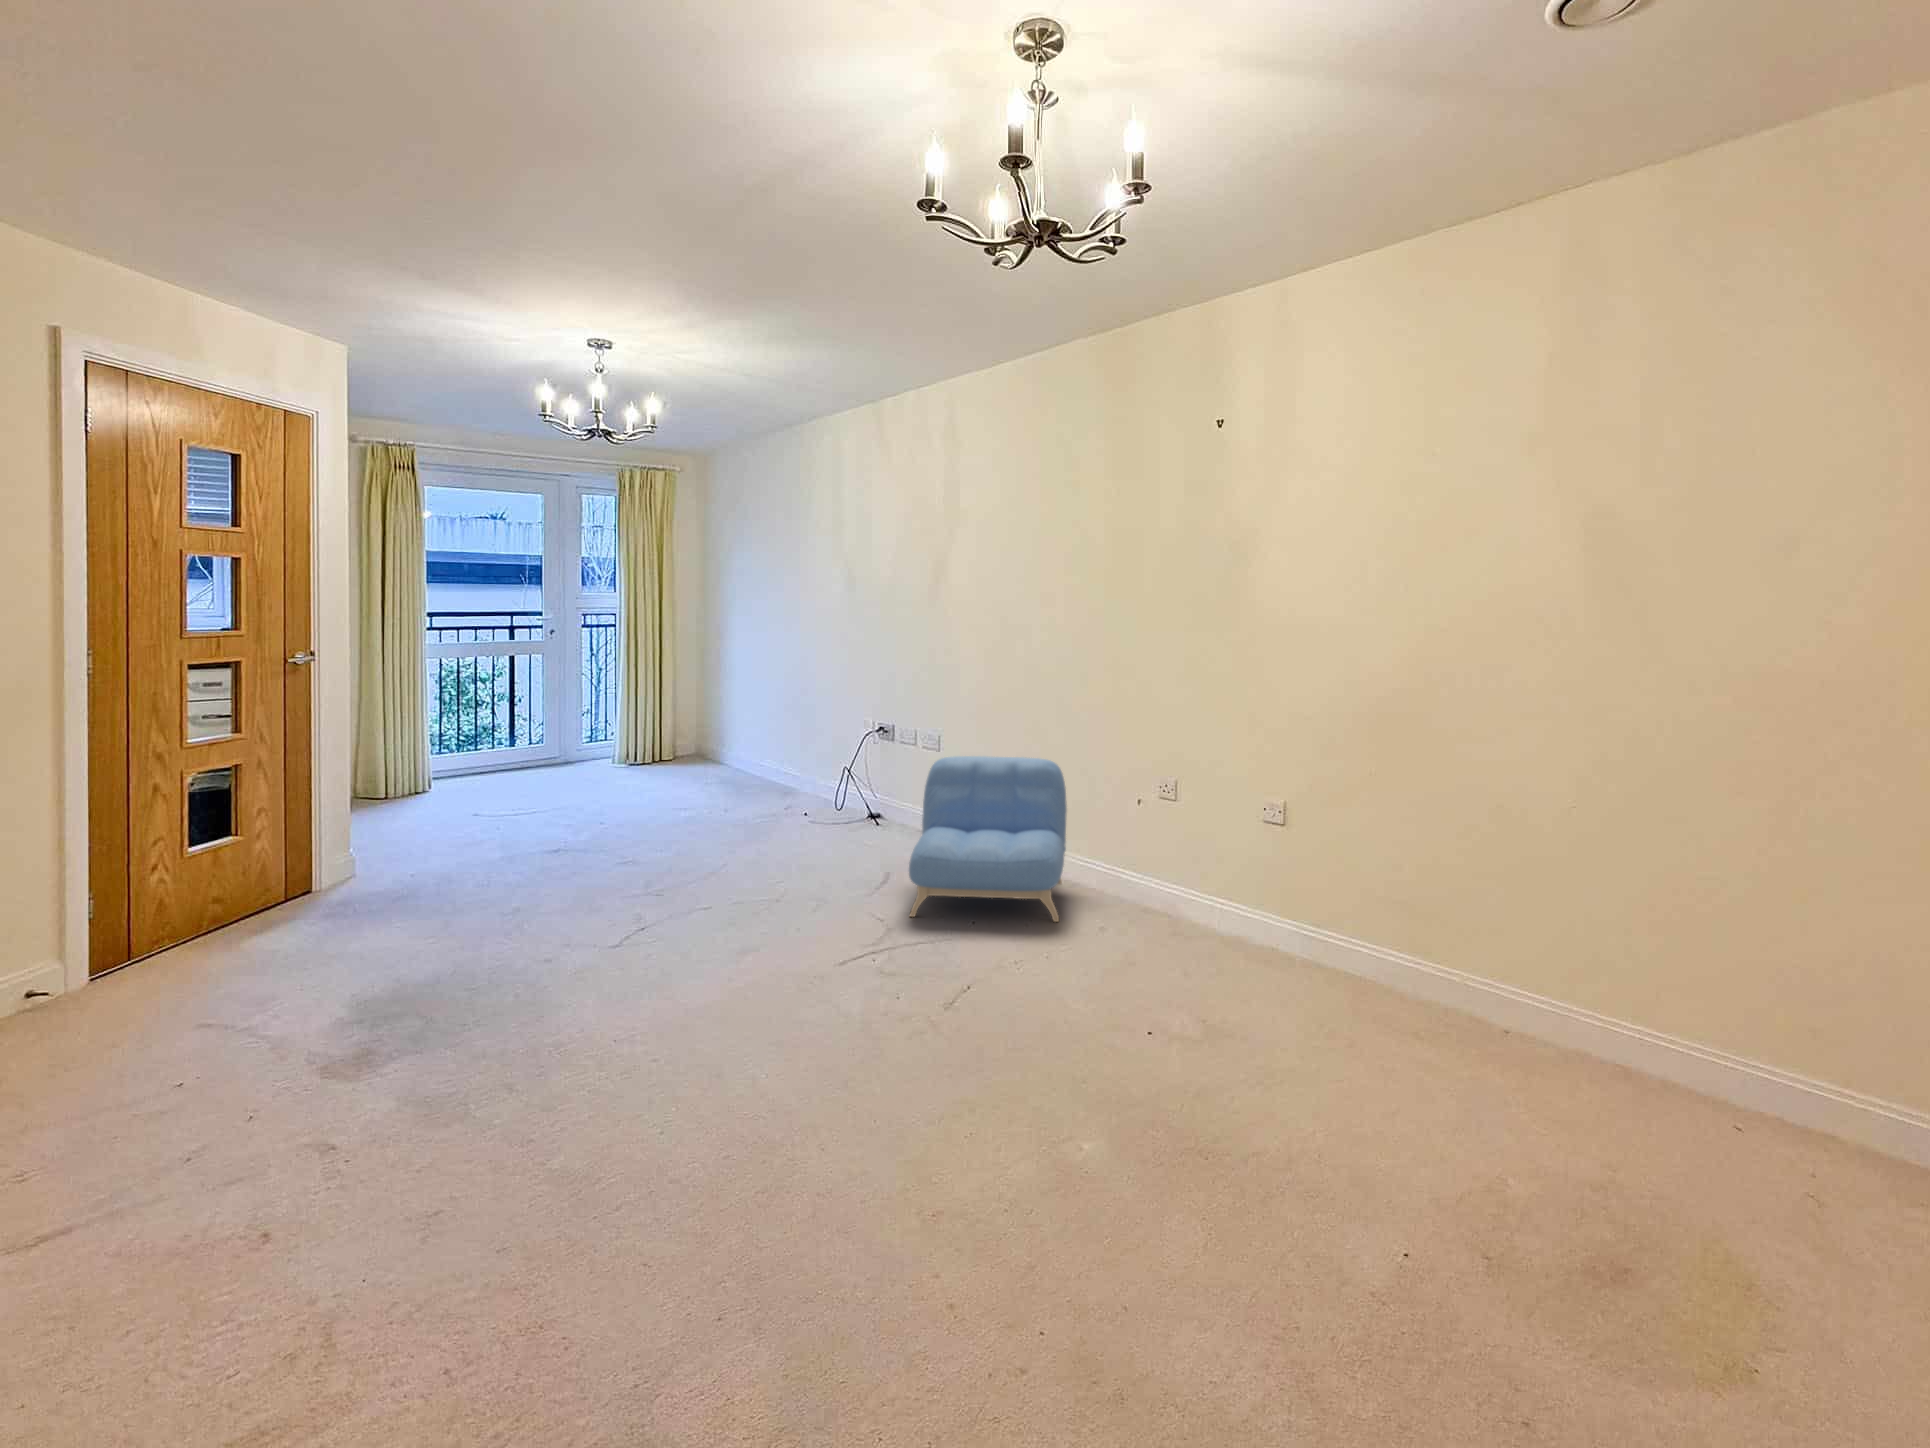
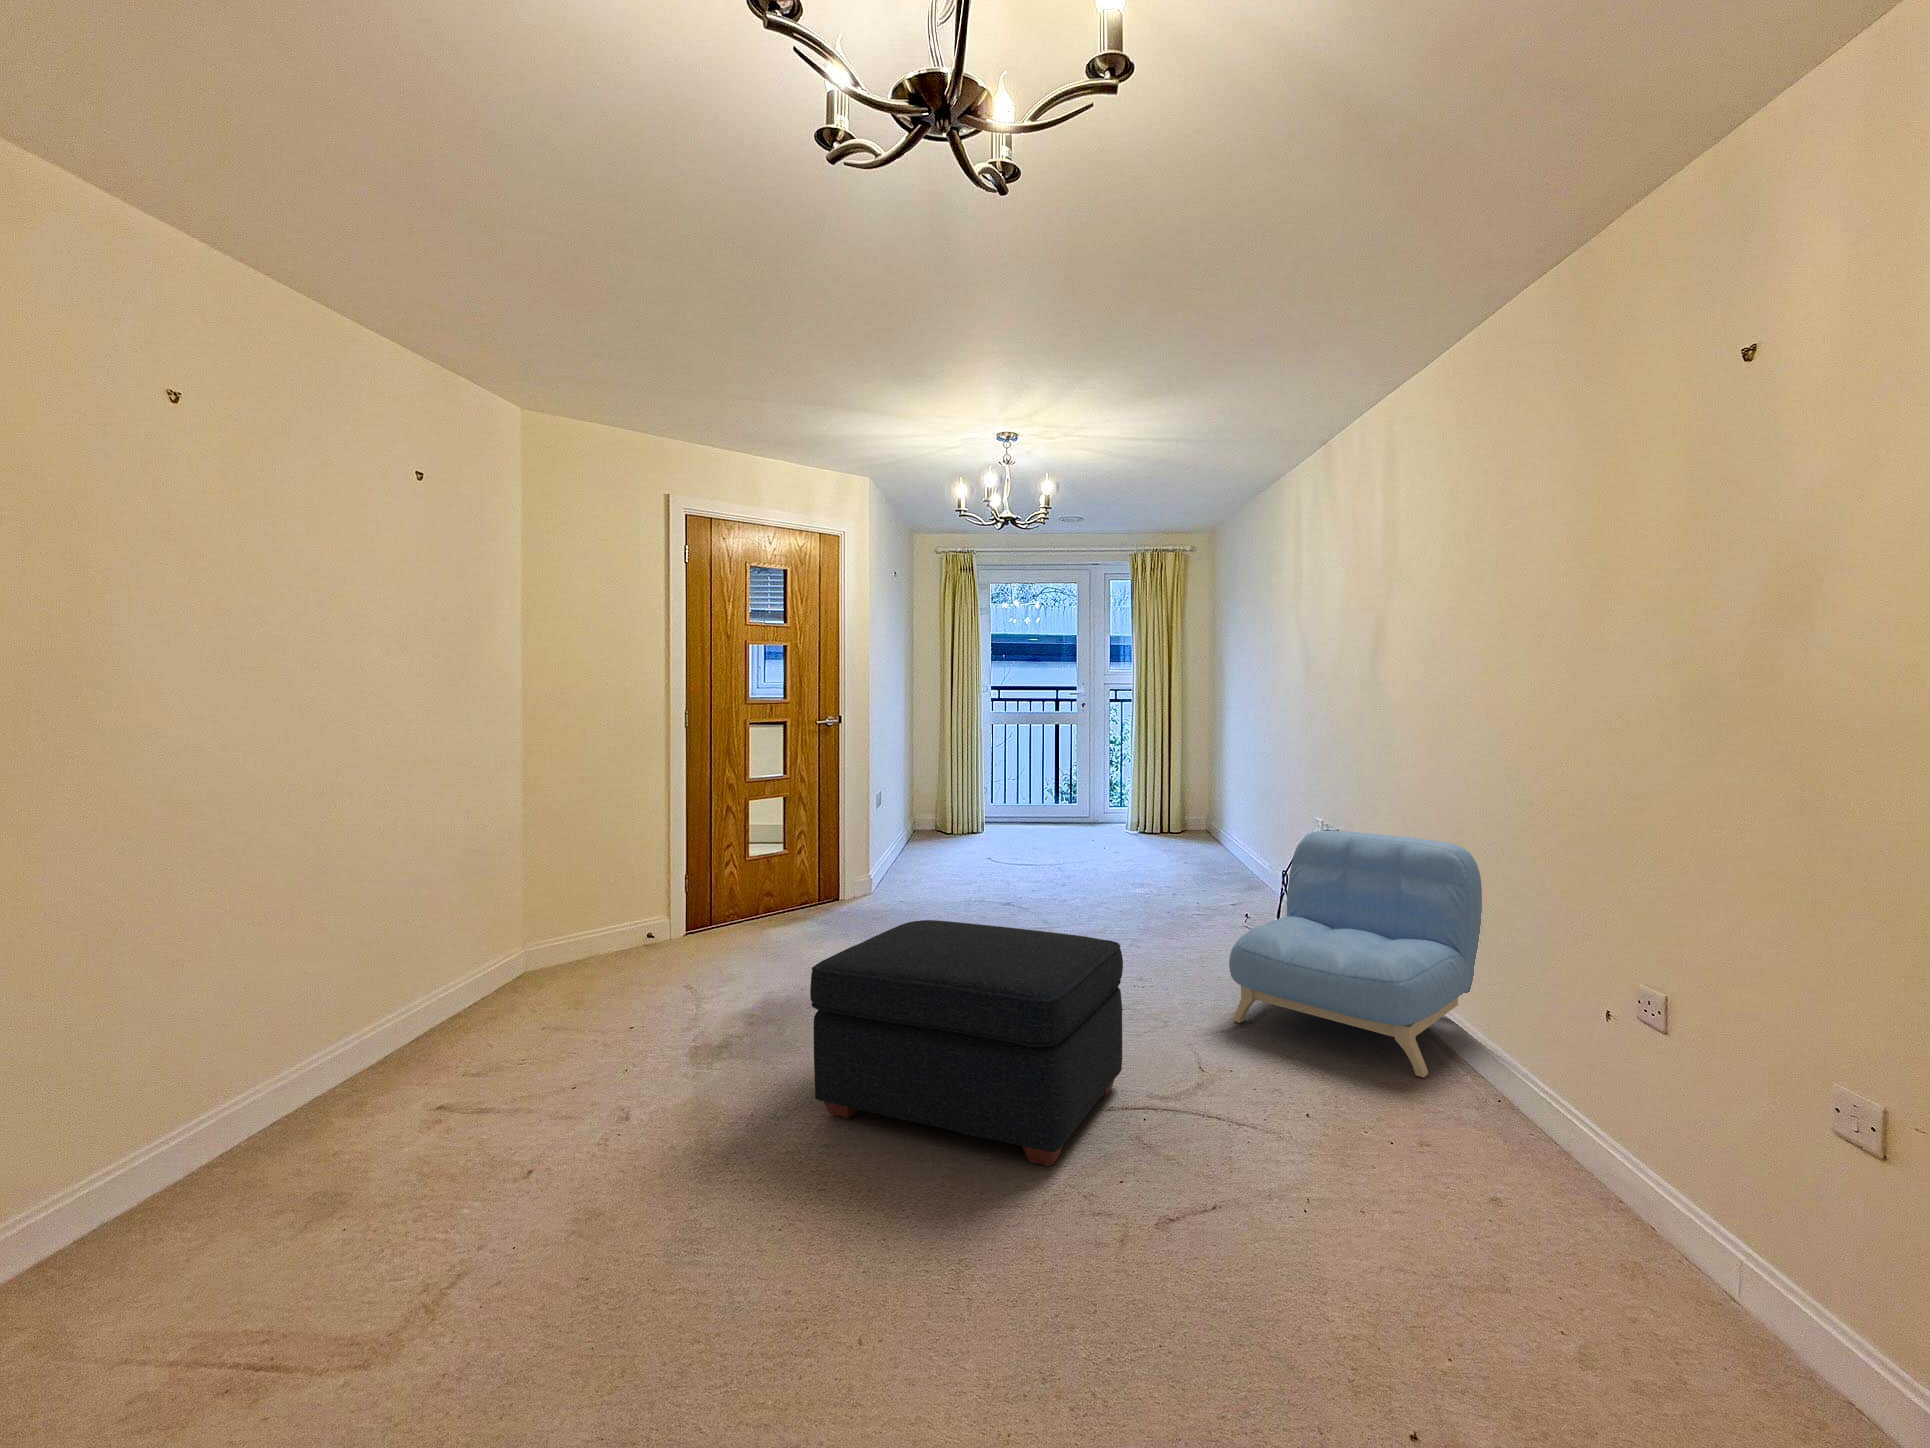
ottoman: none [639,864,909,1073] -> present [810,920,1123,1166]

